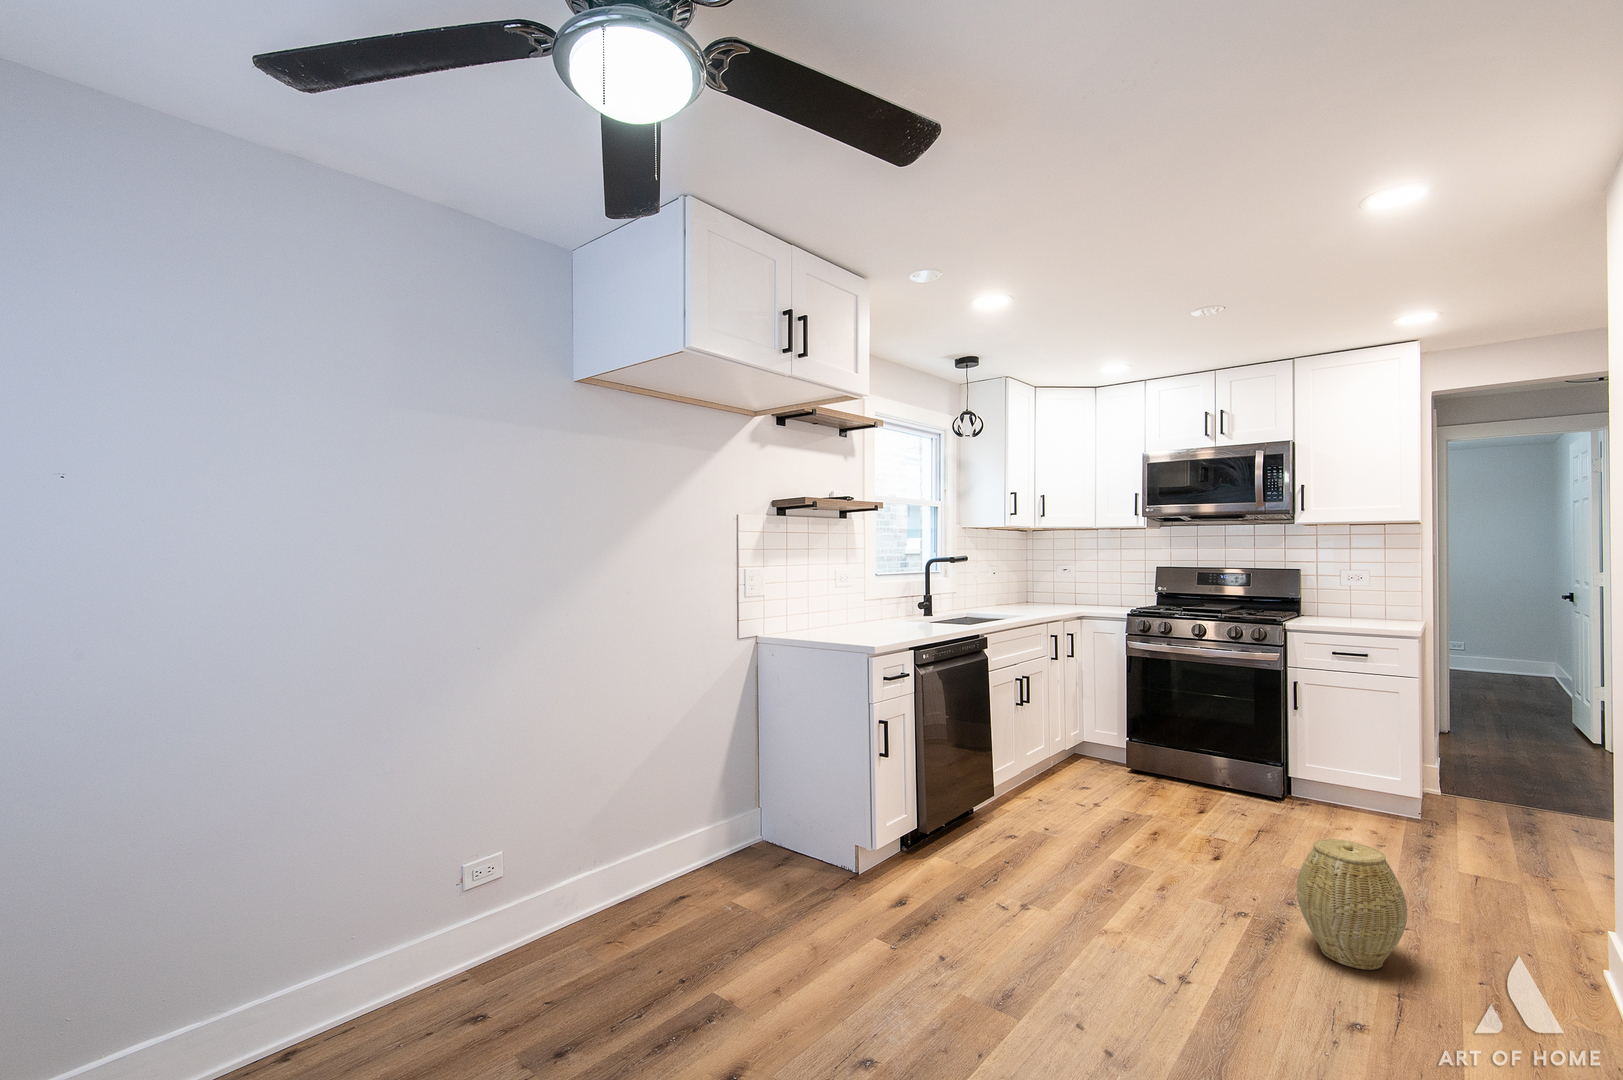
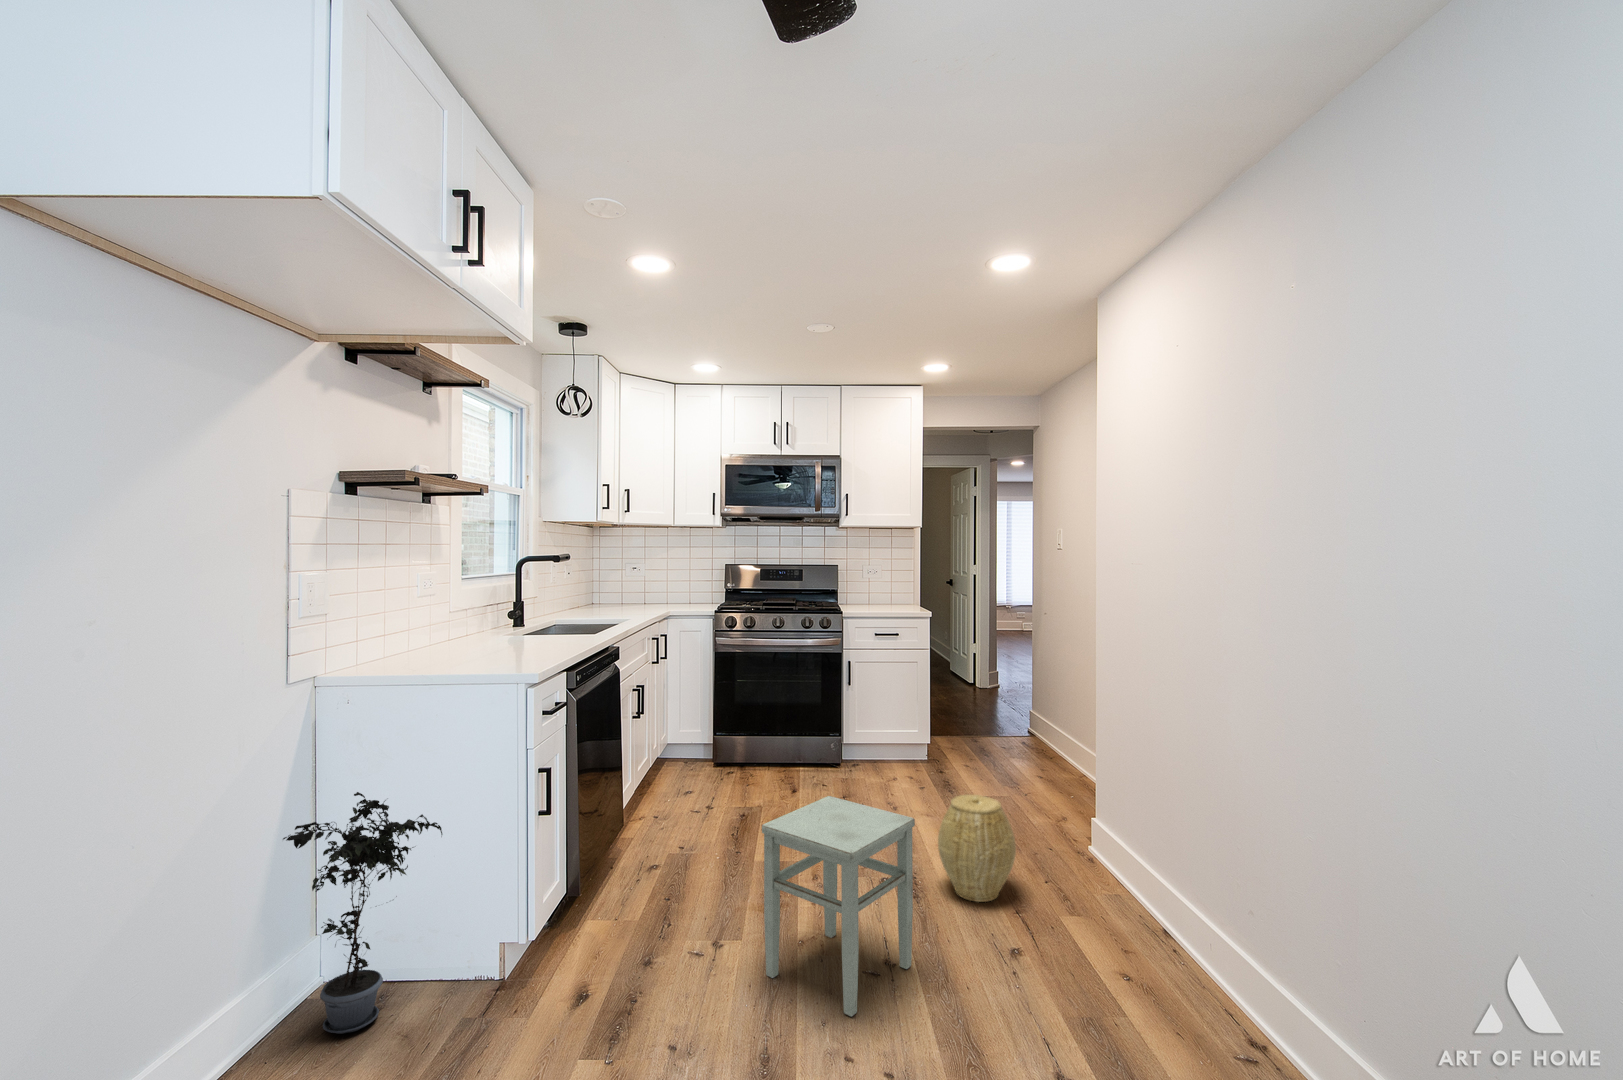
potted plant: none [731,717,814,874] -> present [283,792,442,1034]
stool: none [1046,797,1205,997] -> present [762,796,915,1017]

